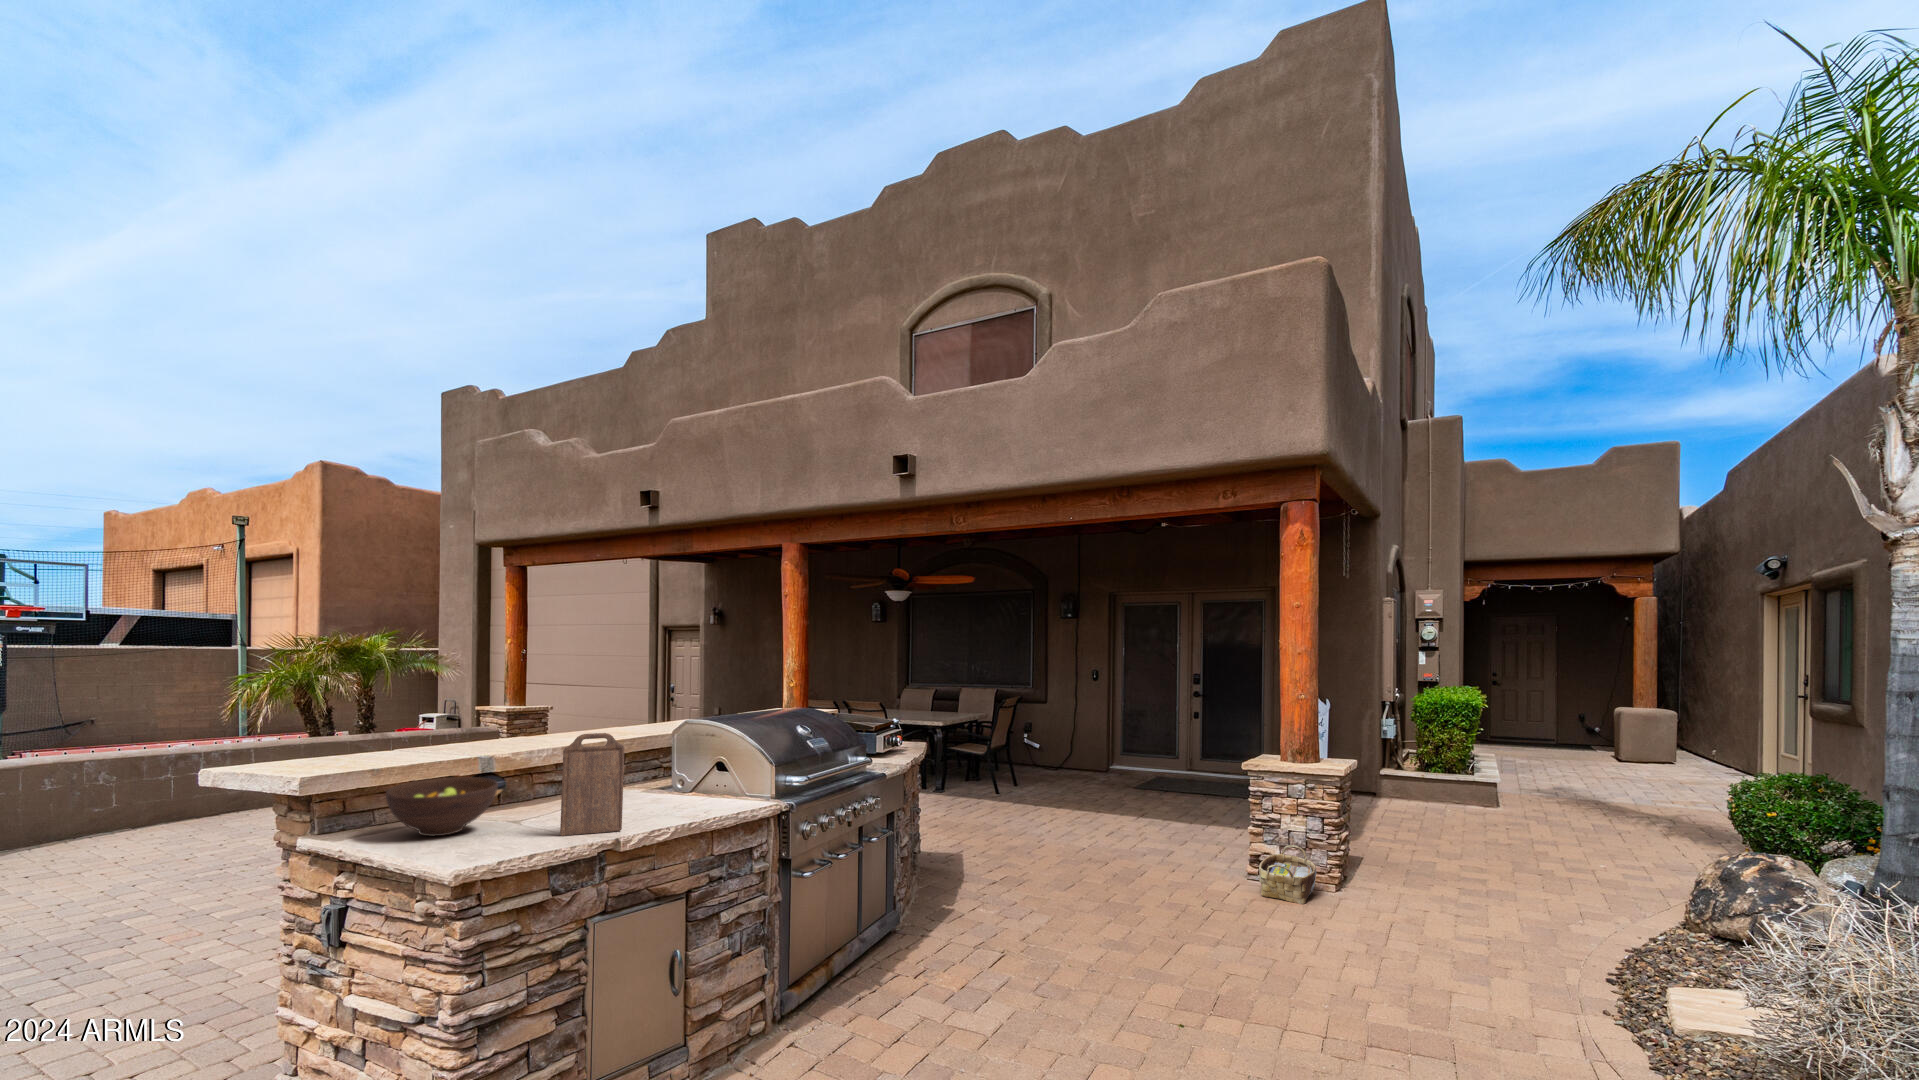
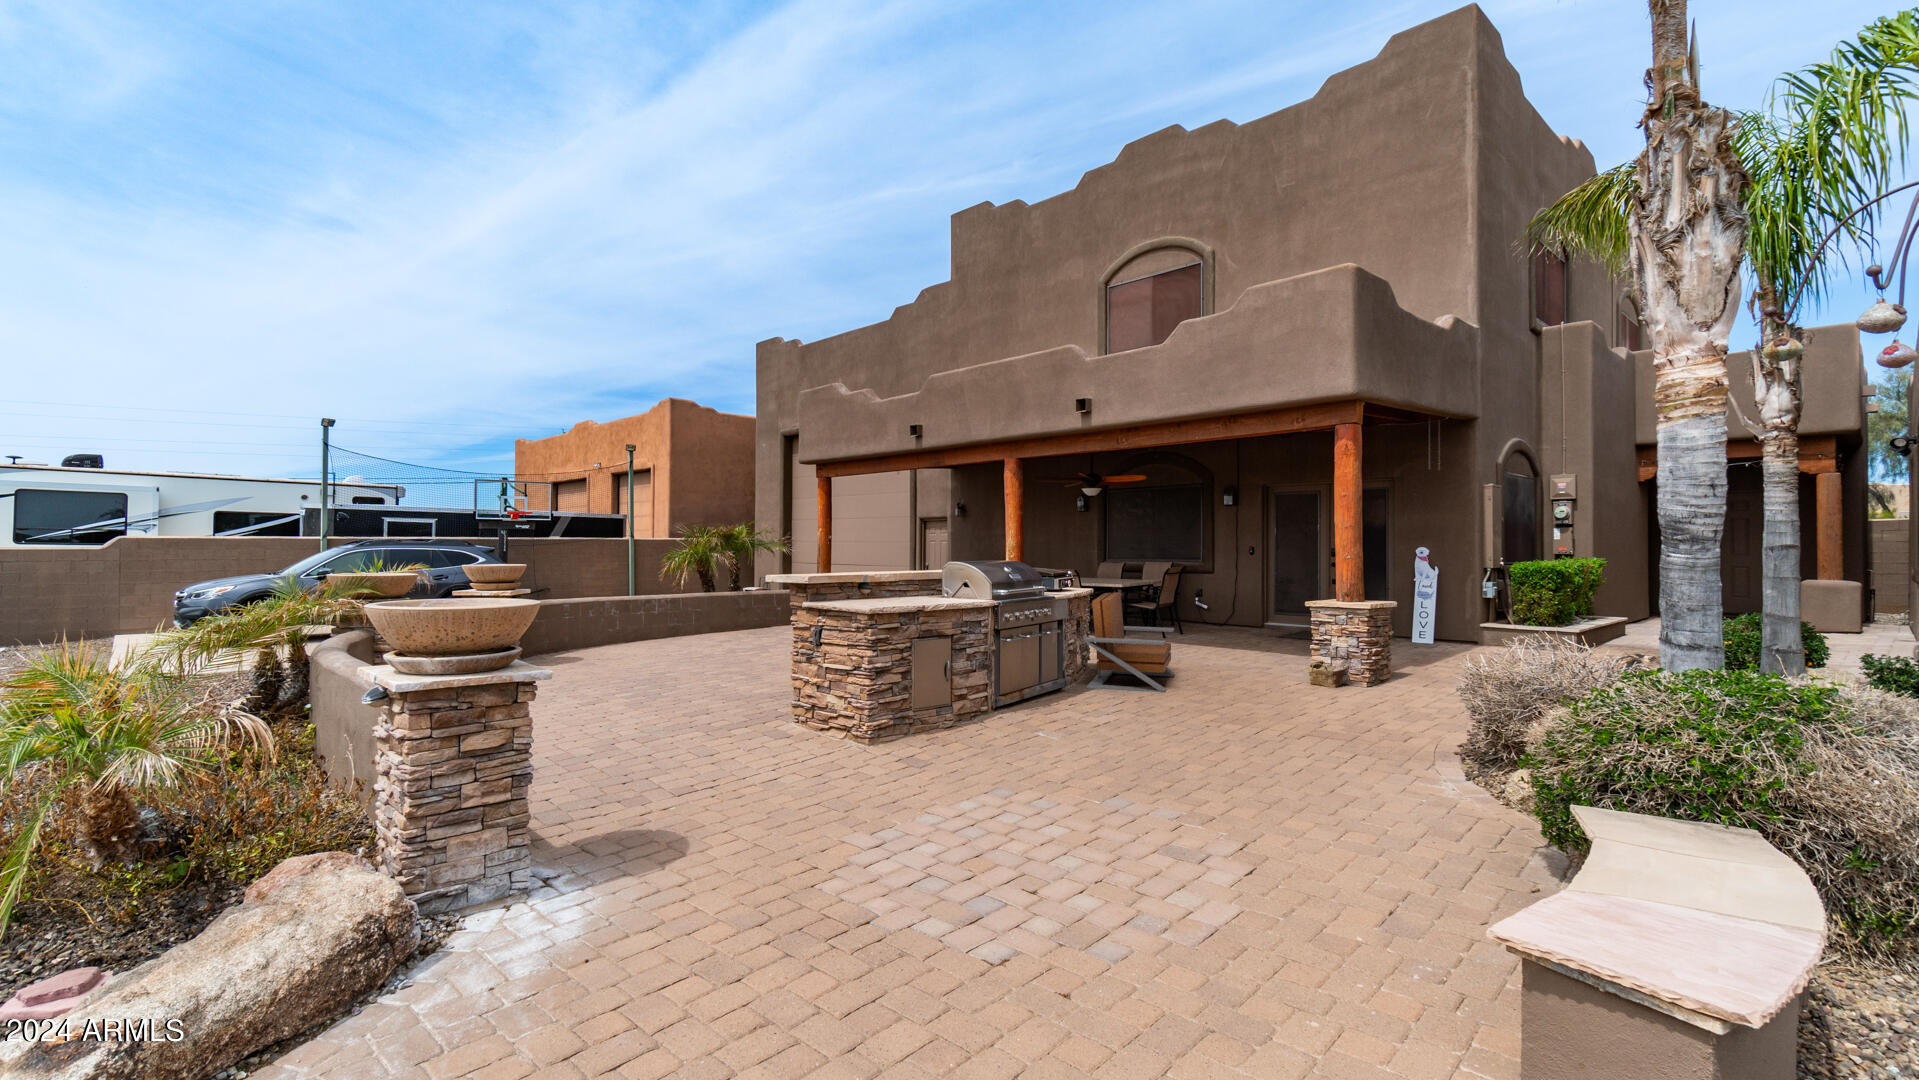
cutting board: present [560,733,625,836] -> none [899,561,925,605]
lounge chair: none [922,754,1060,938] -> present [1083,592,1174,692]
fruit bowl: present [386,777,498,836] -> none [828,582,871,605]

